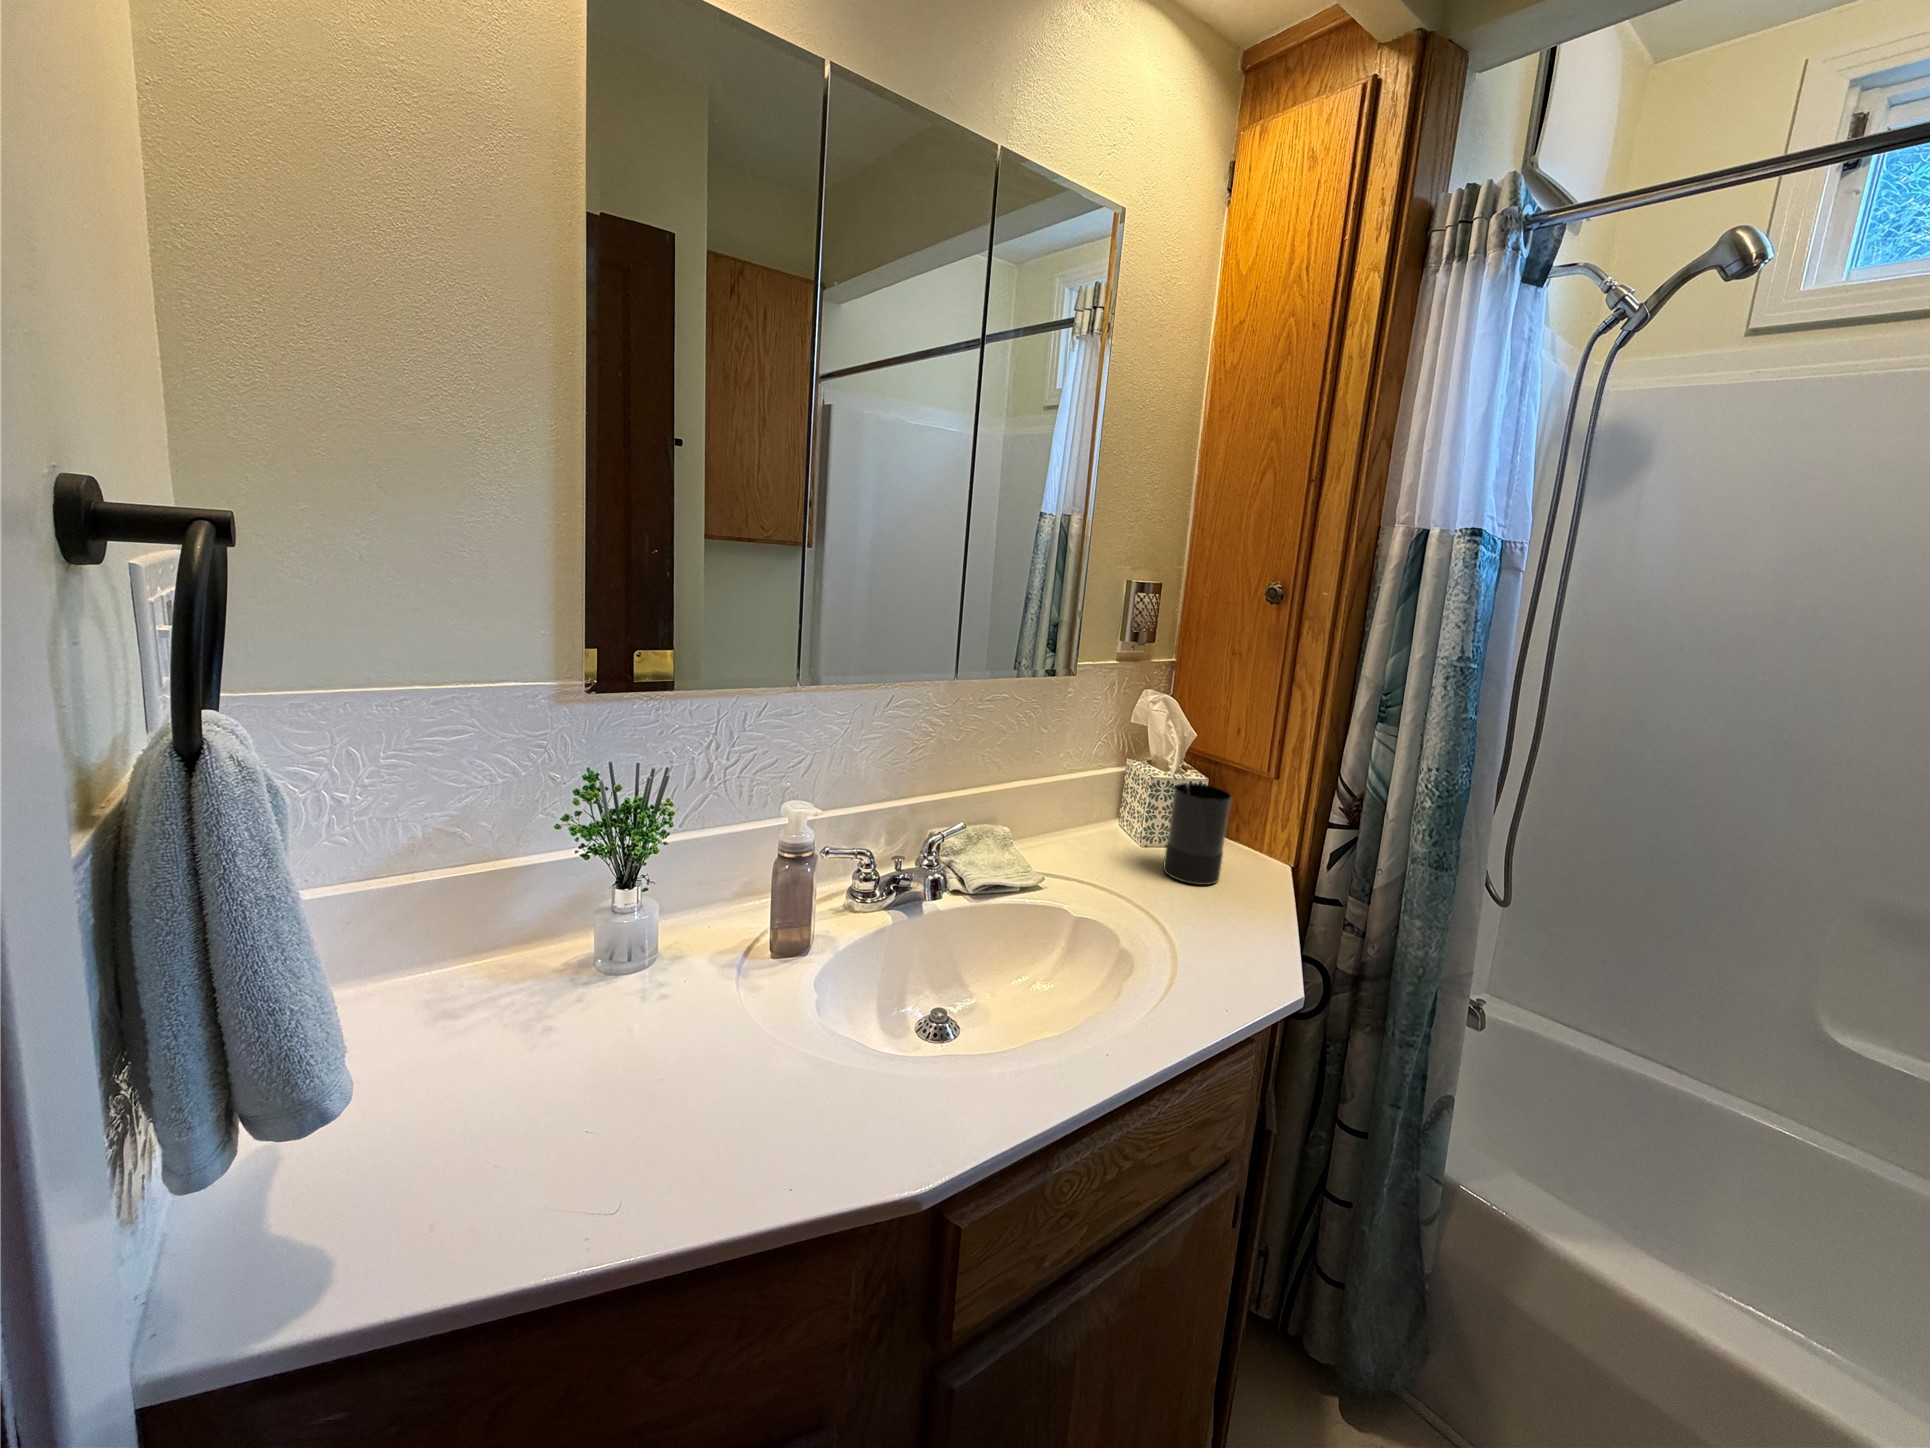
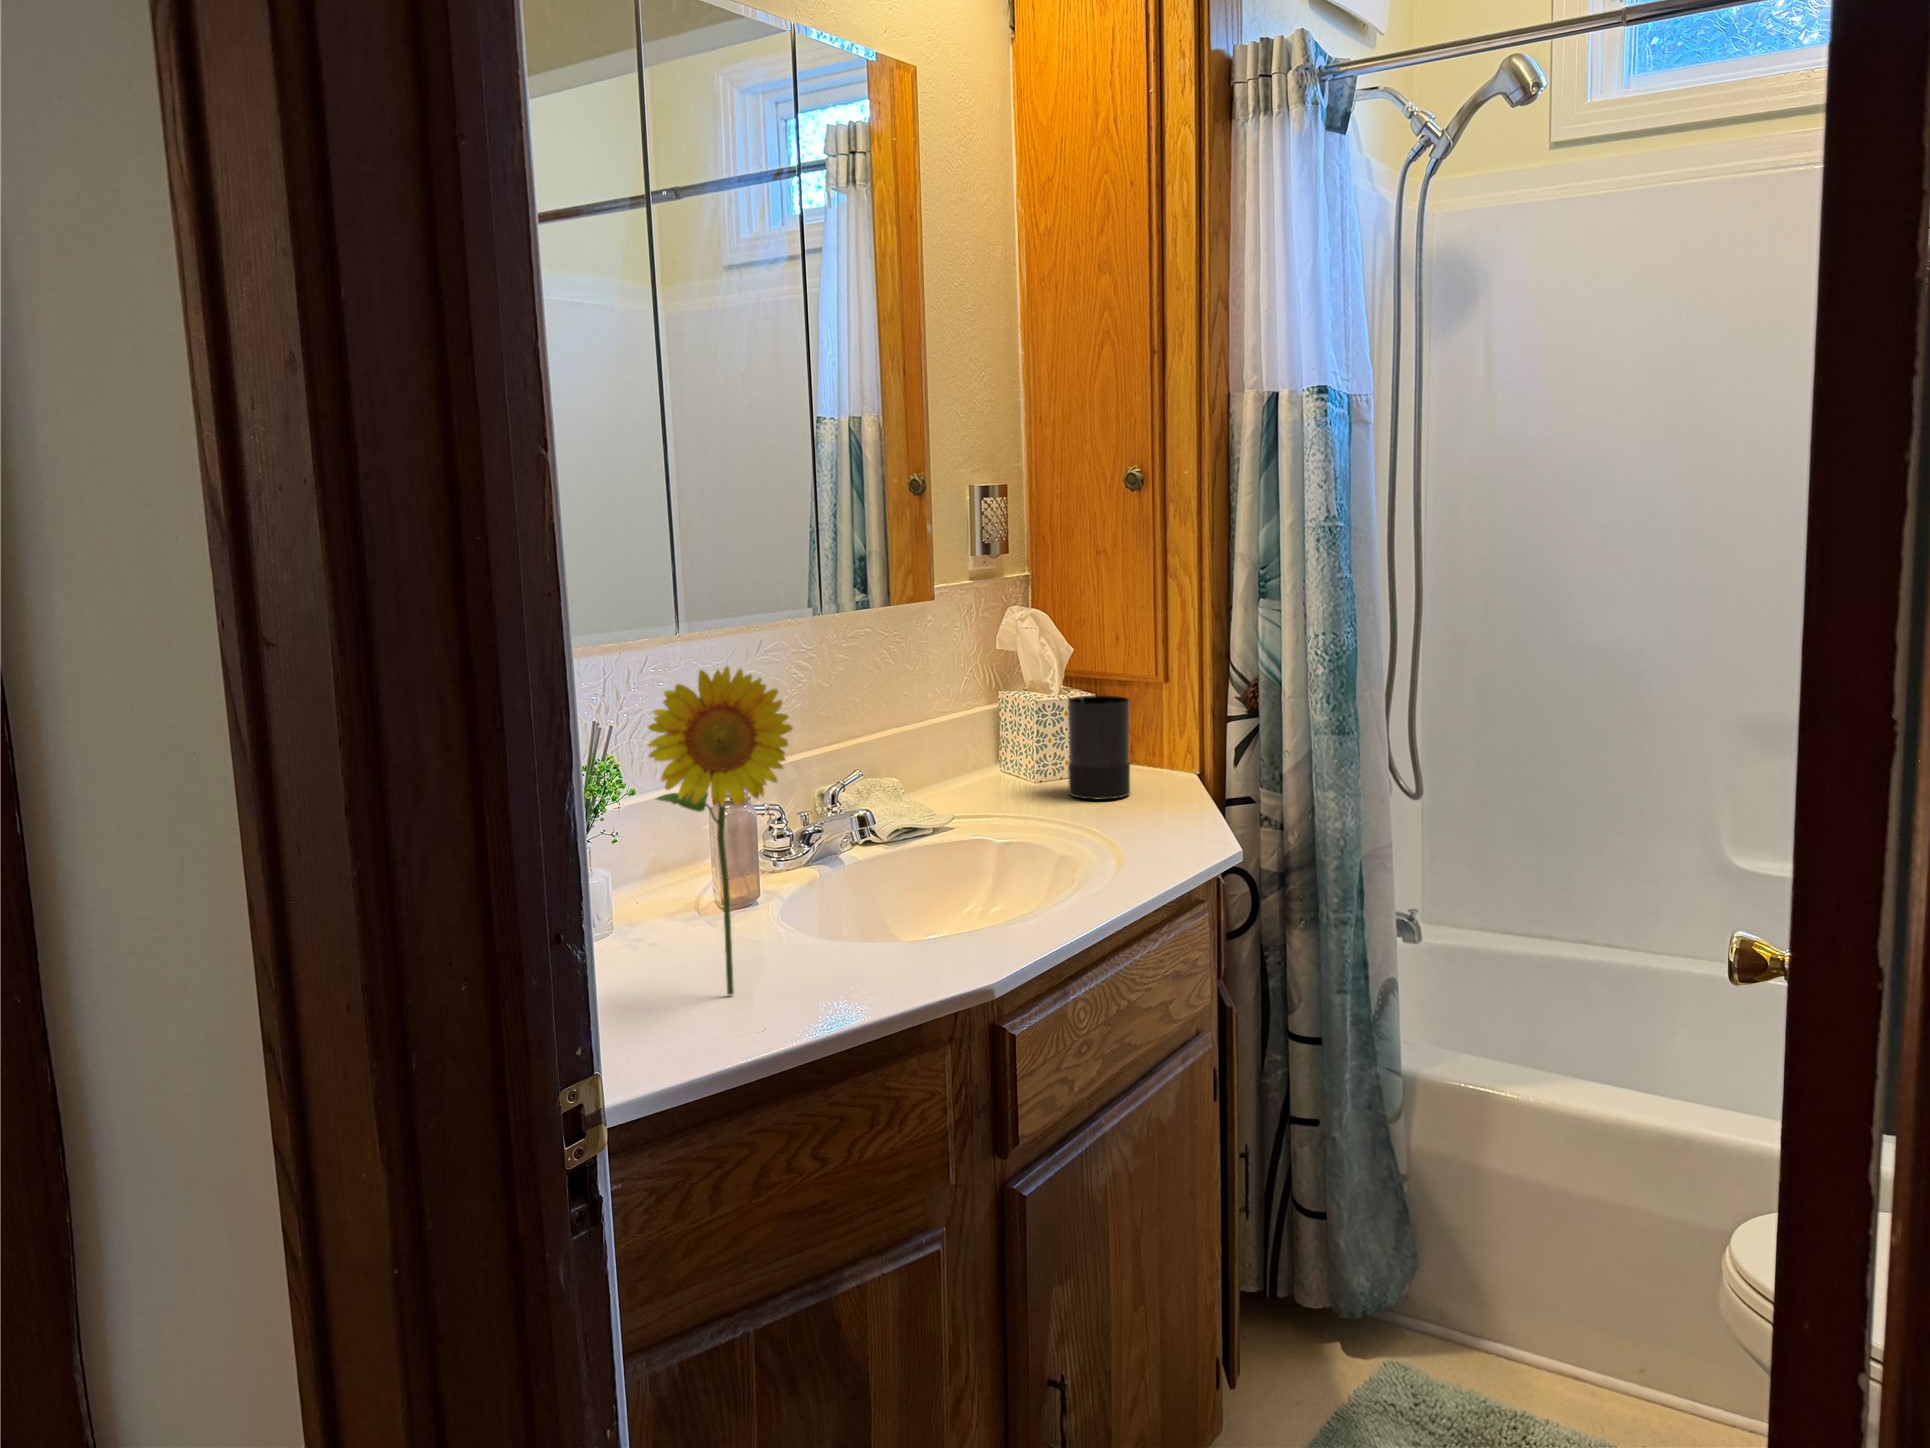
flower: none [551,774,740,1117] -> present [648,667,793,995]

